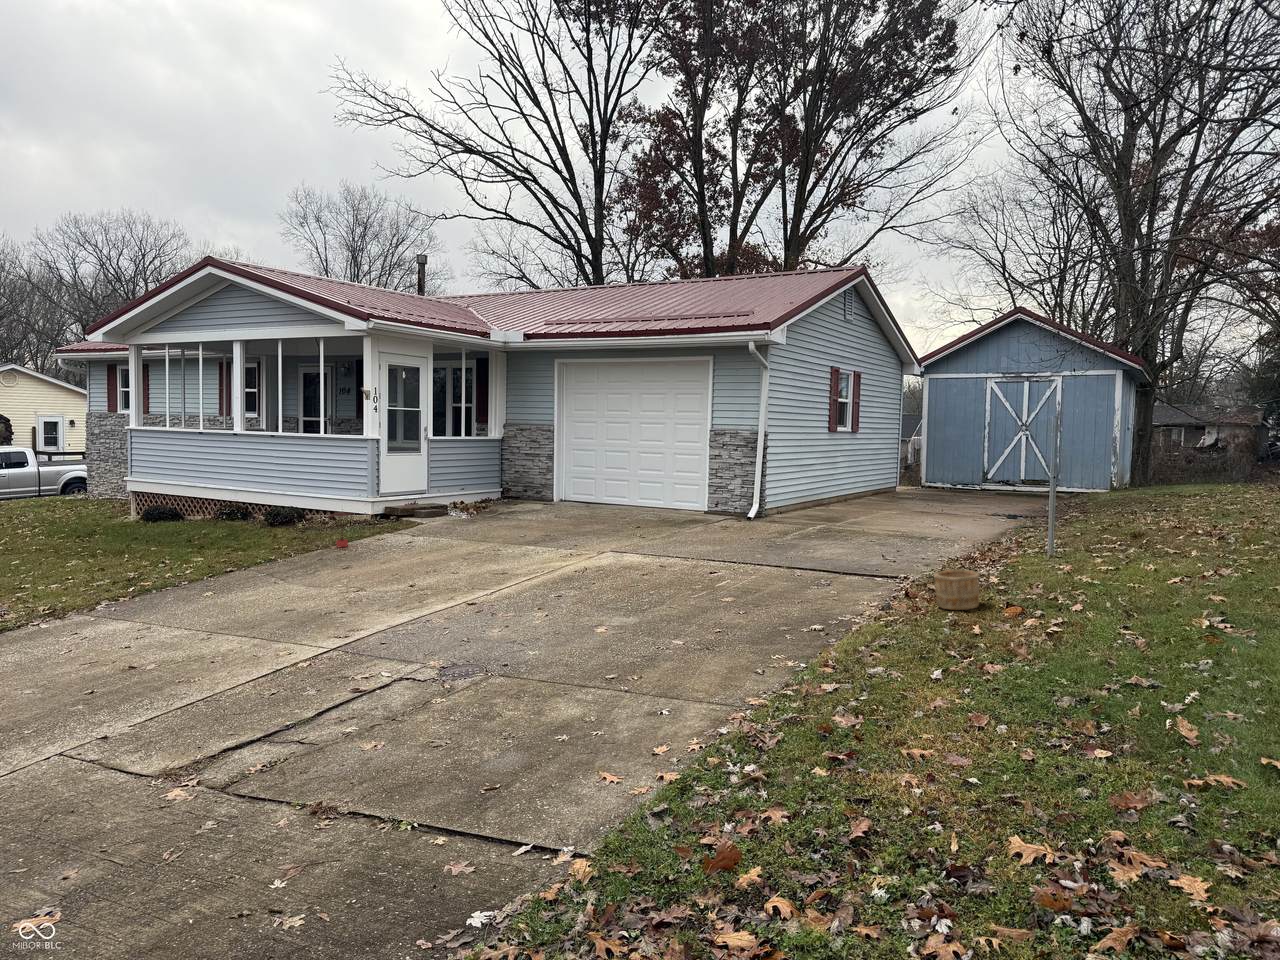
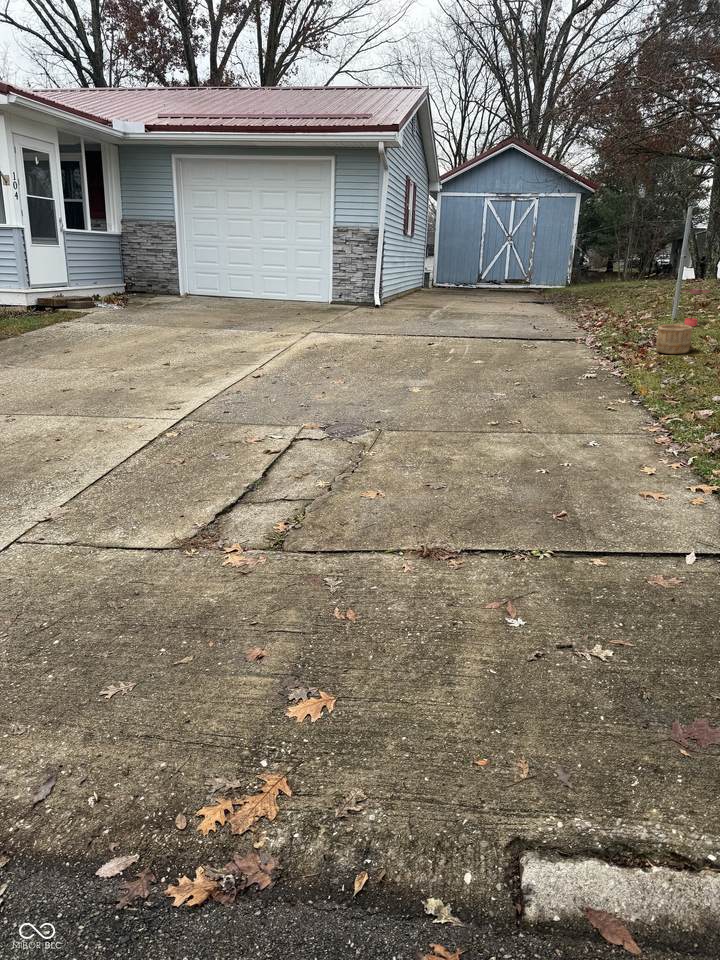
potted plant: present [328,512,352,547] -> present [681,289,711,326]

